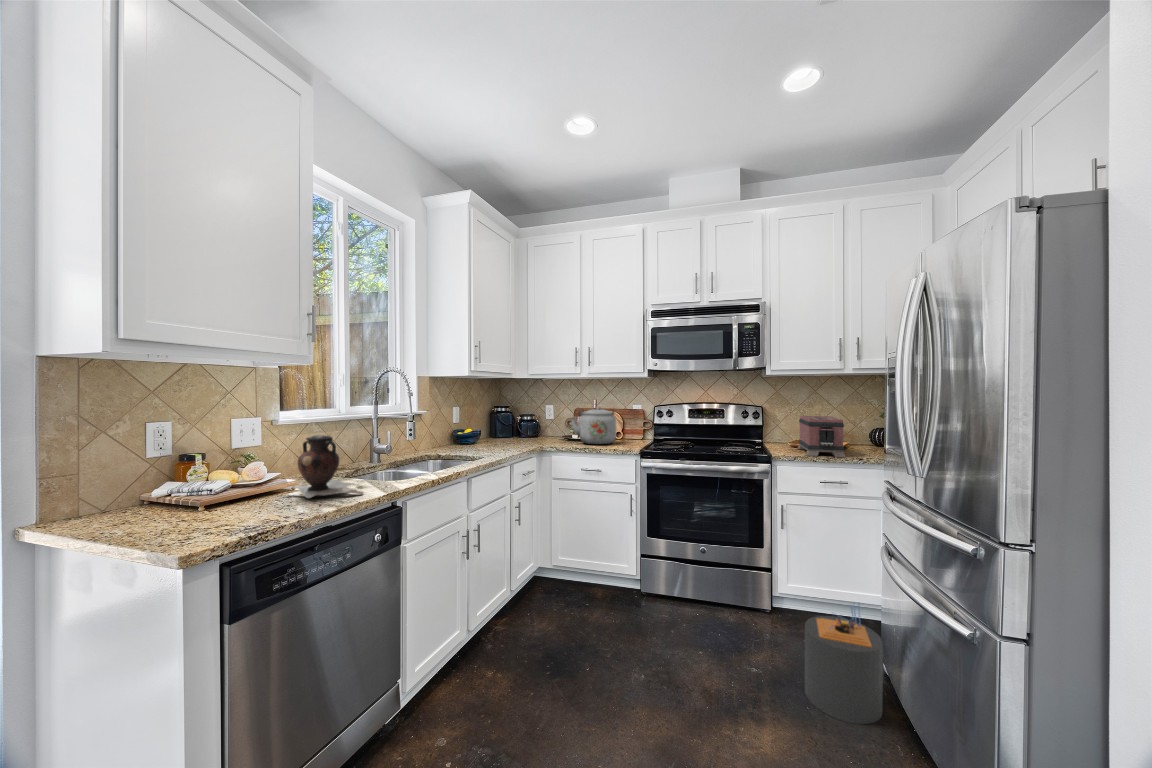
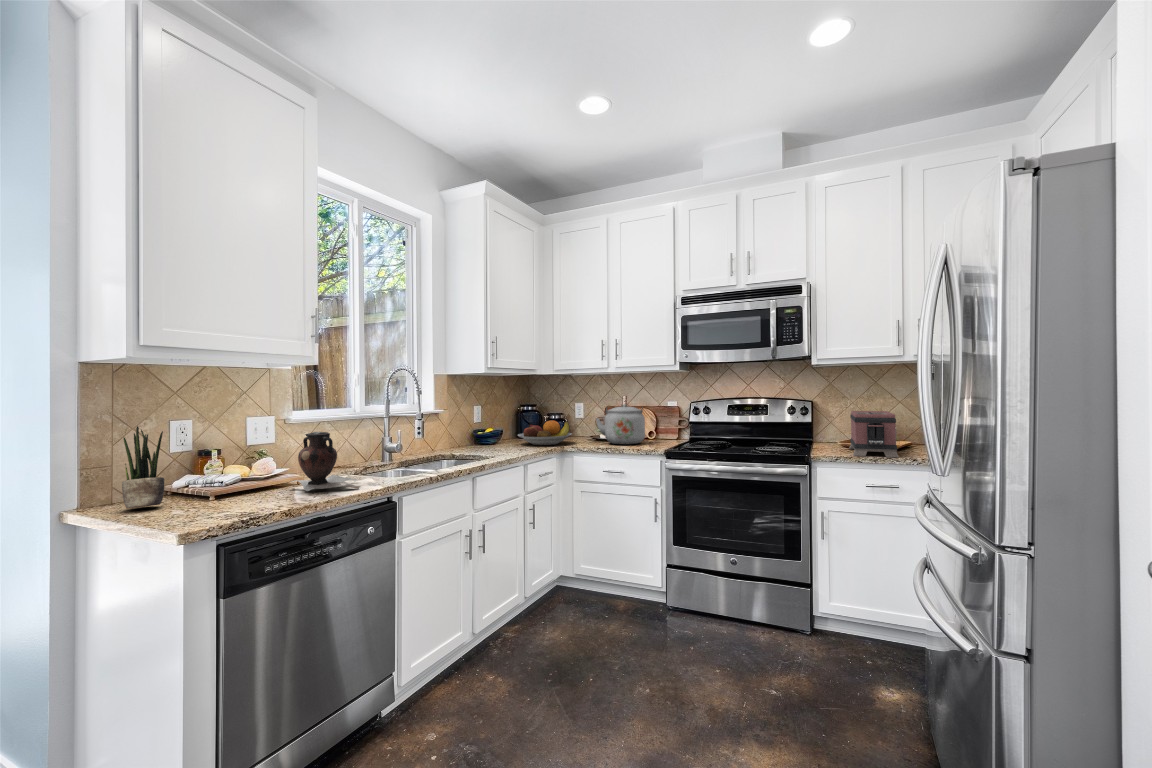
fruit bowl: none [497,422,548,445] -> present [518,420,572,445]
potted plant: none [96,430,146,524] -> present [122,426,164,508]
trash can: present [805,602,883,724] -> none [829,613,917,751]

